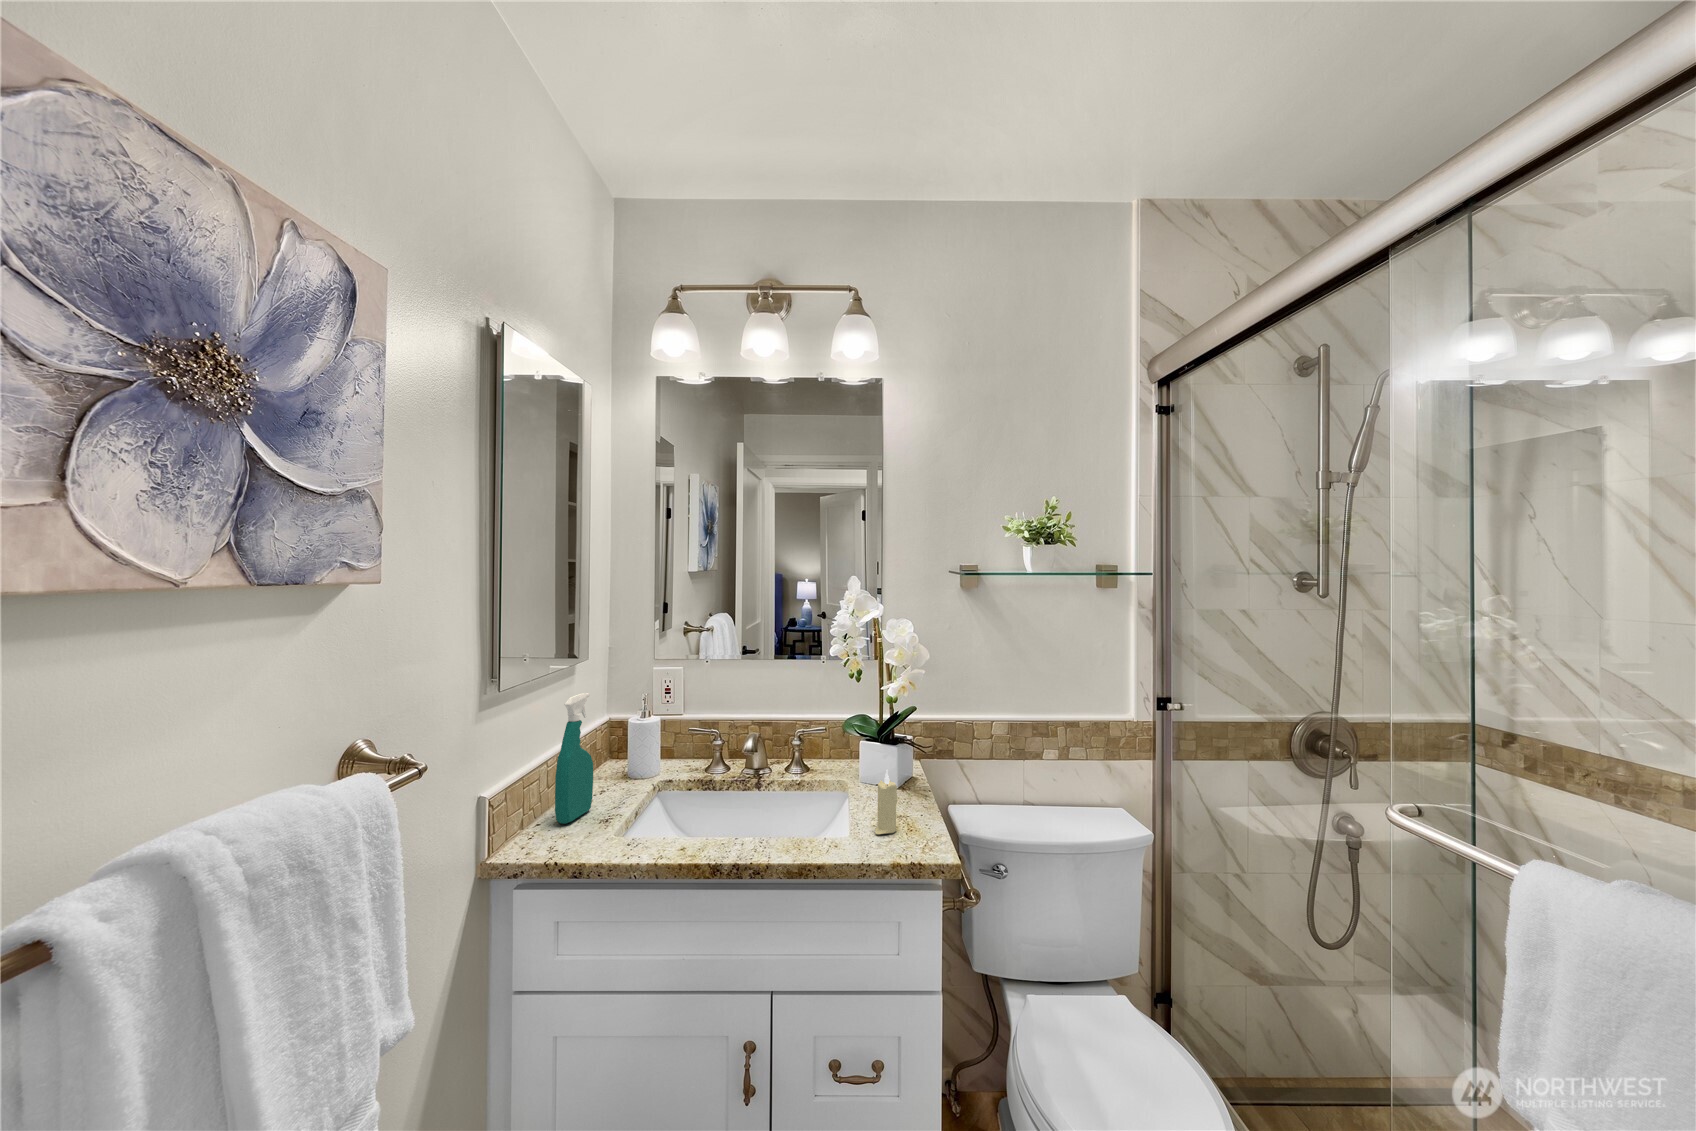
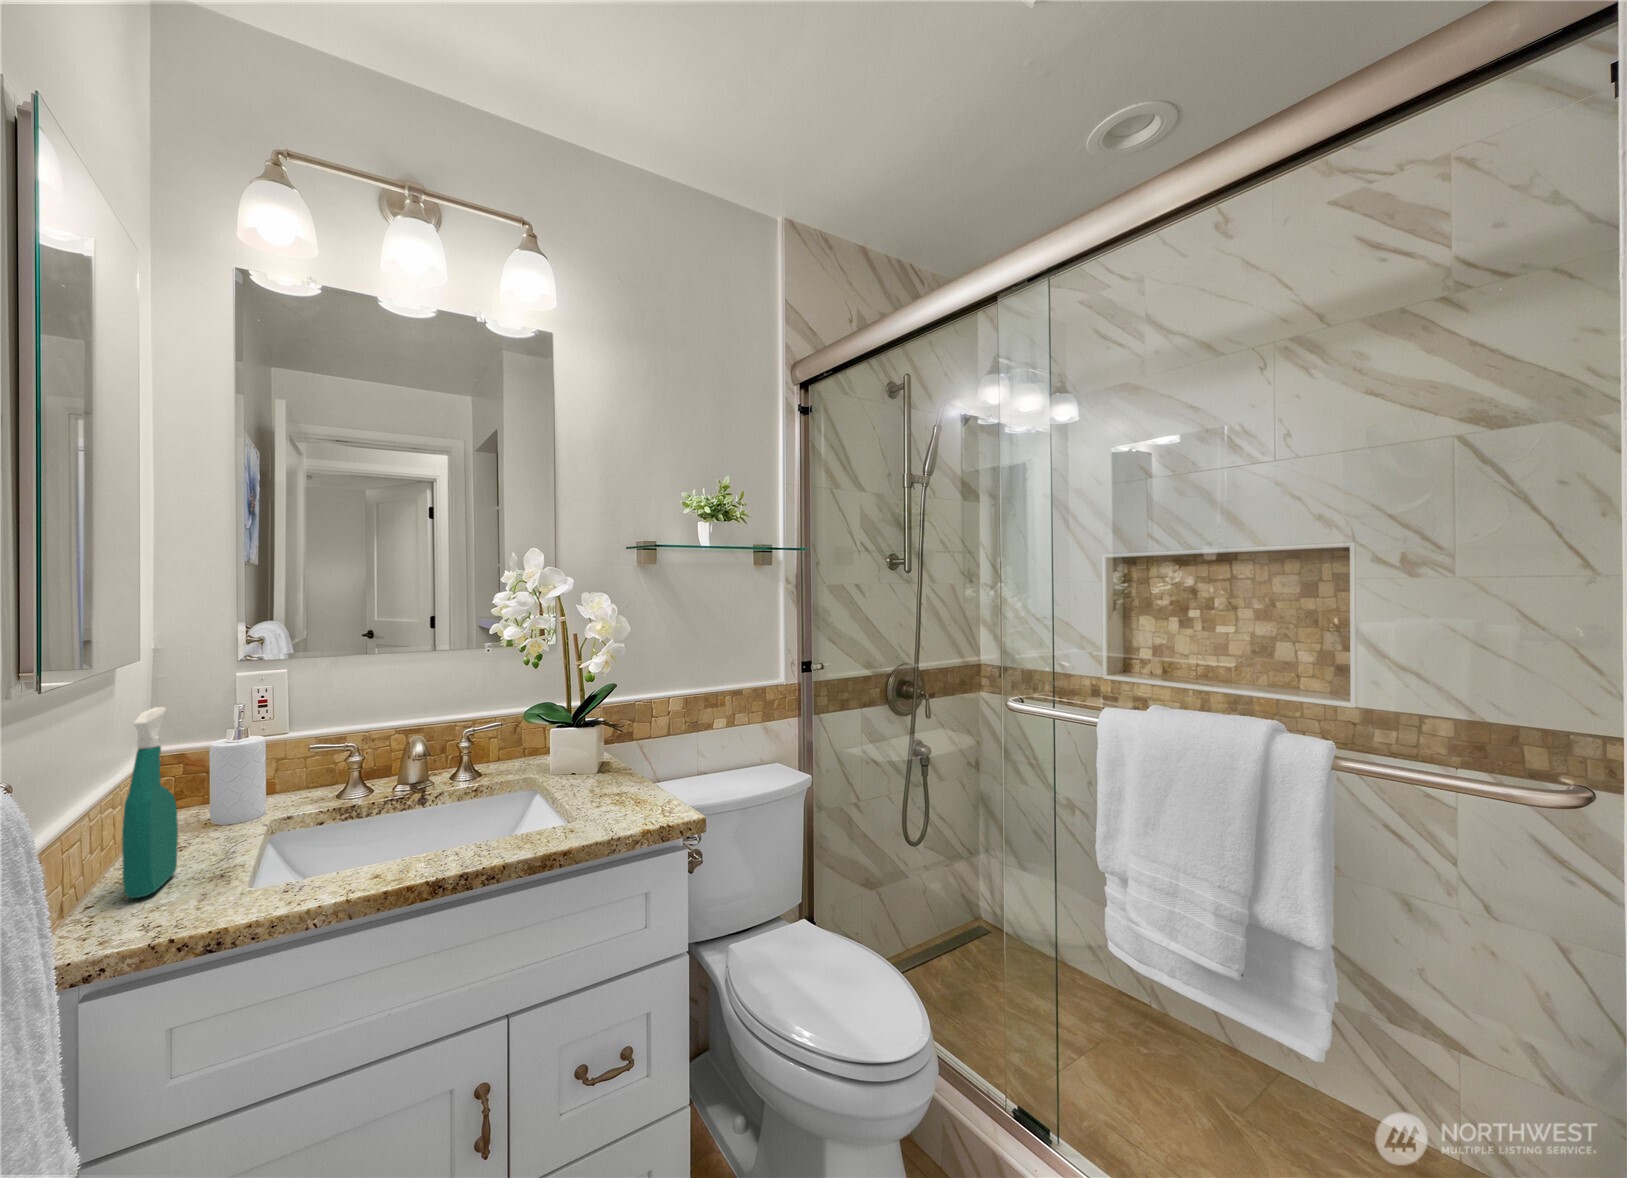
candle: present [875,770,897,834] -> none [601,744,624,813]

